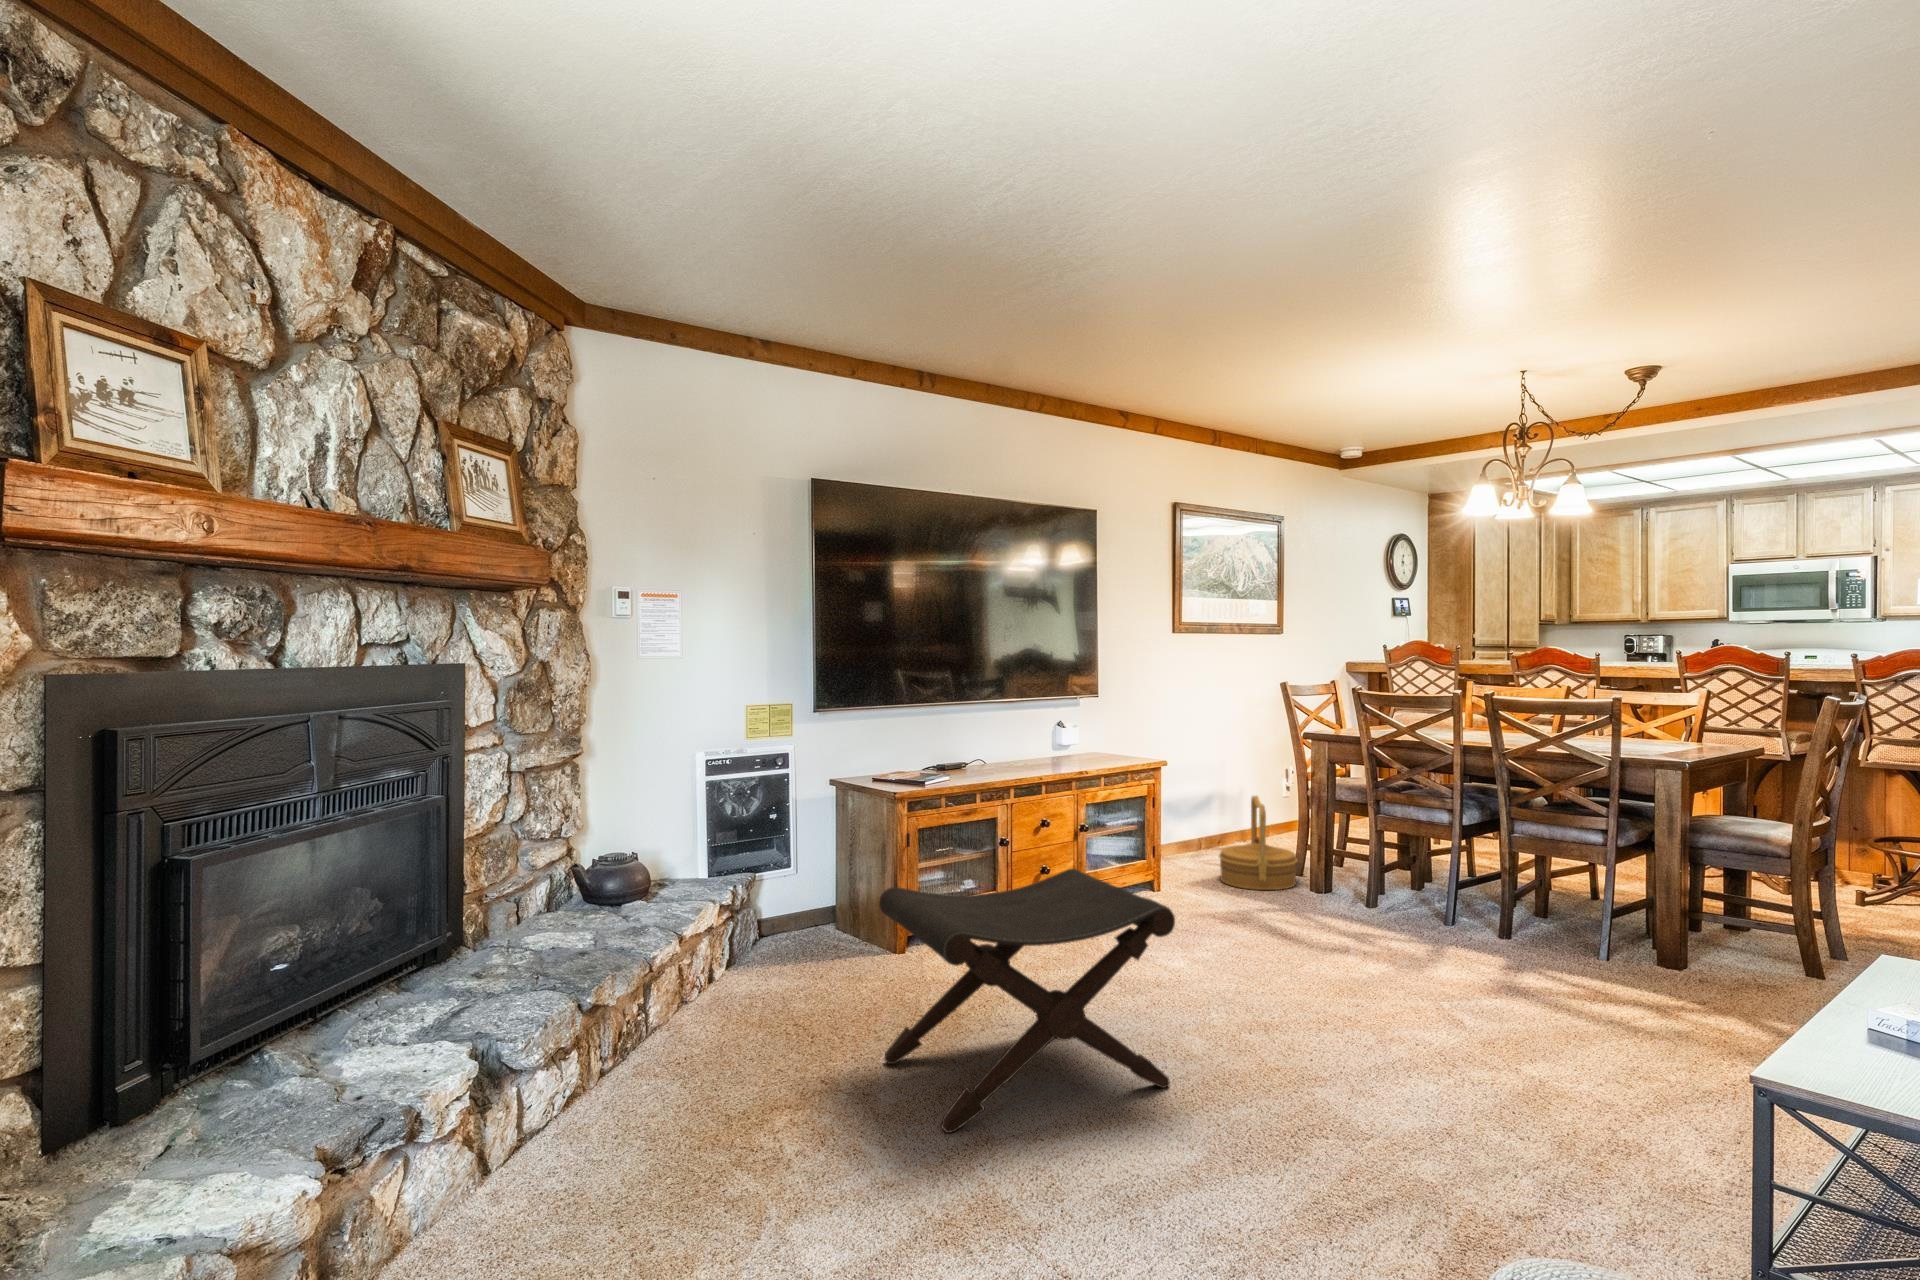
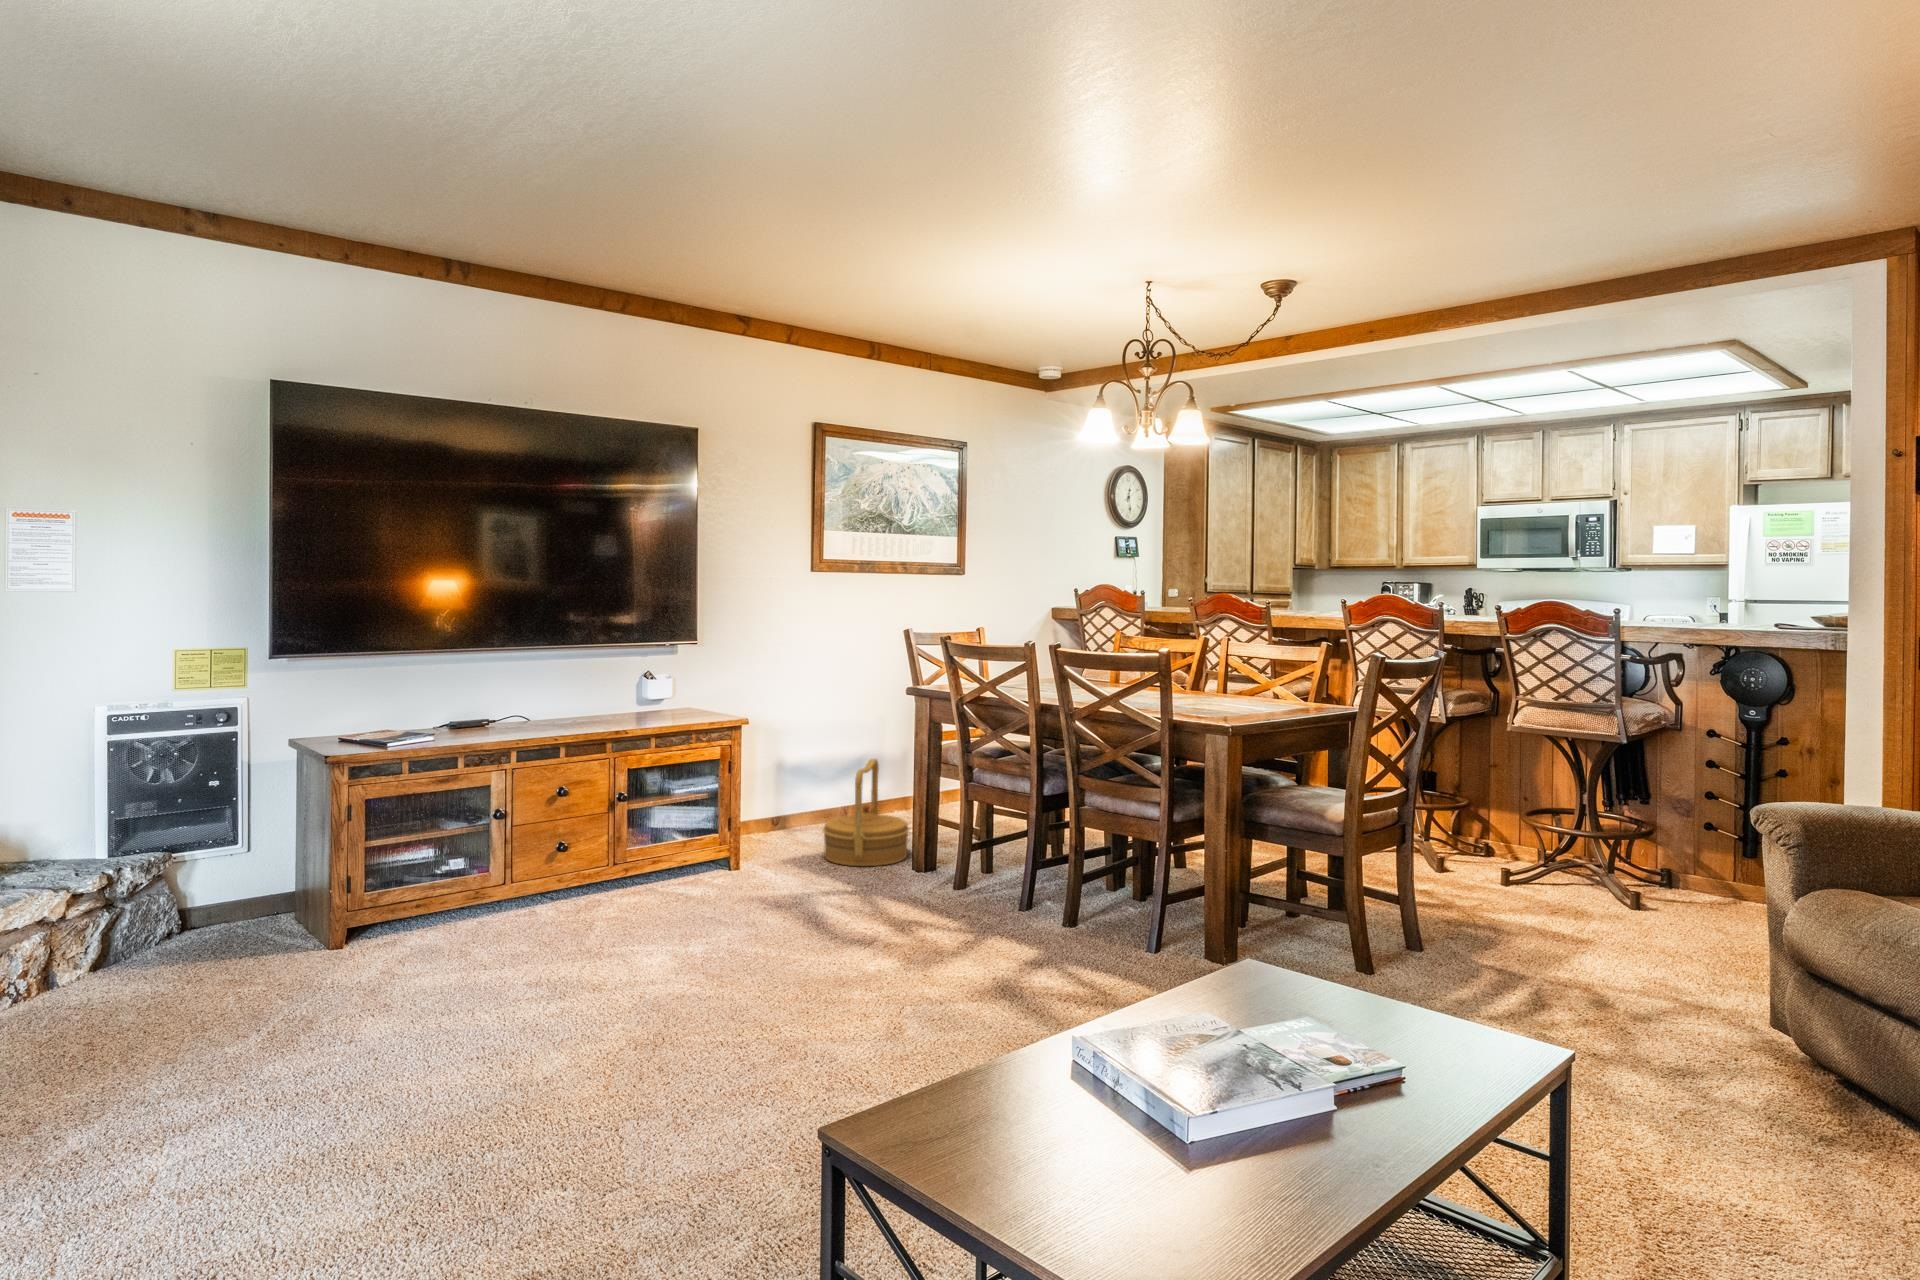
footstool: present [879,869,1175,1133] -> none [69,853,457,1192]

